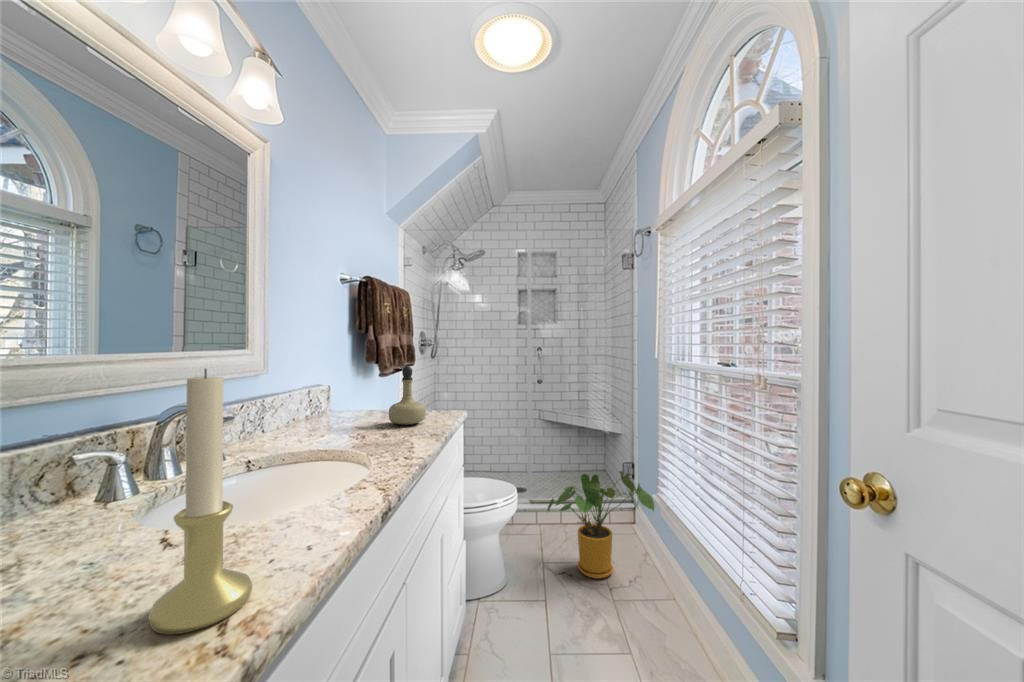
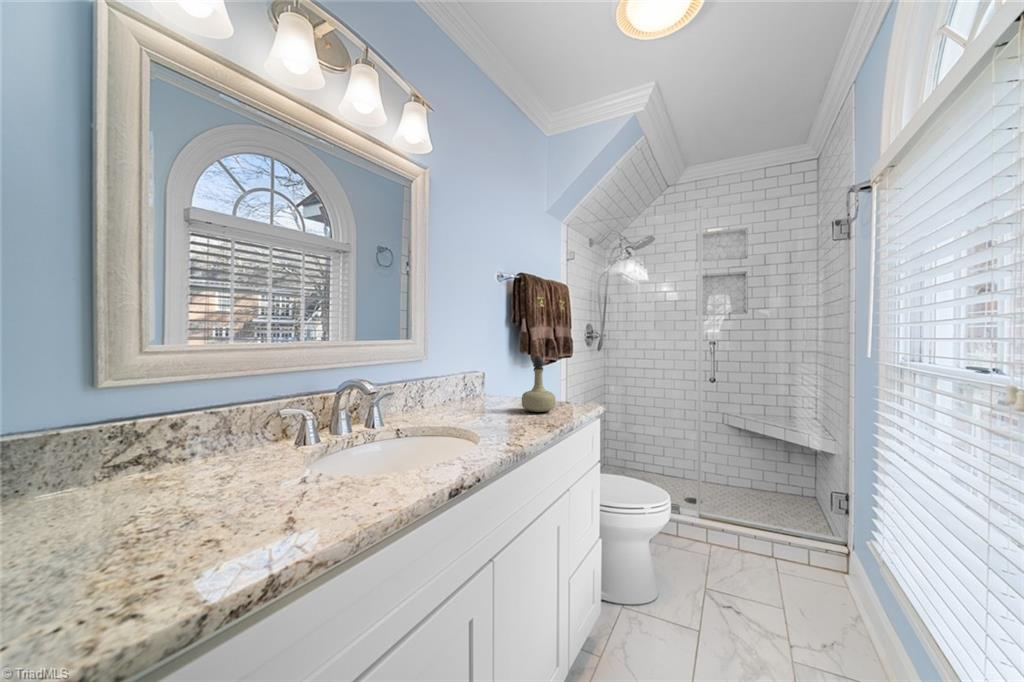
candle holder: present [149,369,252,634] -> none [235,351,309,550]
house plant: present [547,471,655,579] -> none [710,492,870,623]

